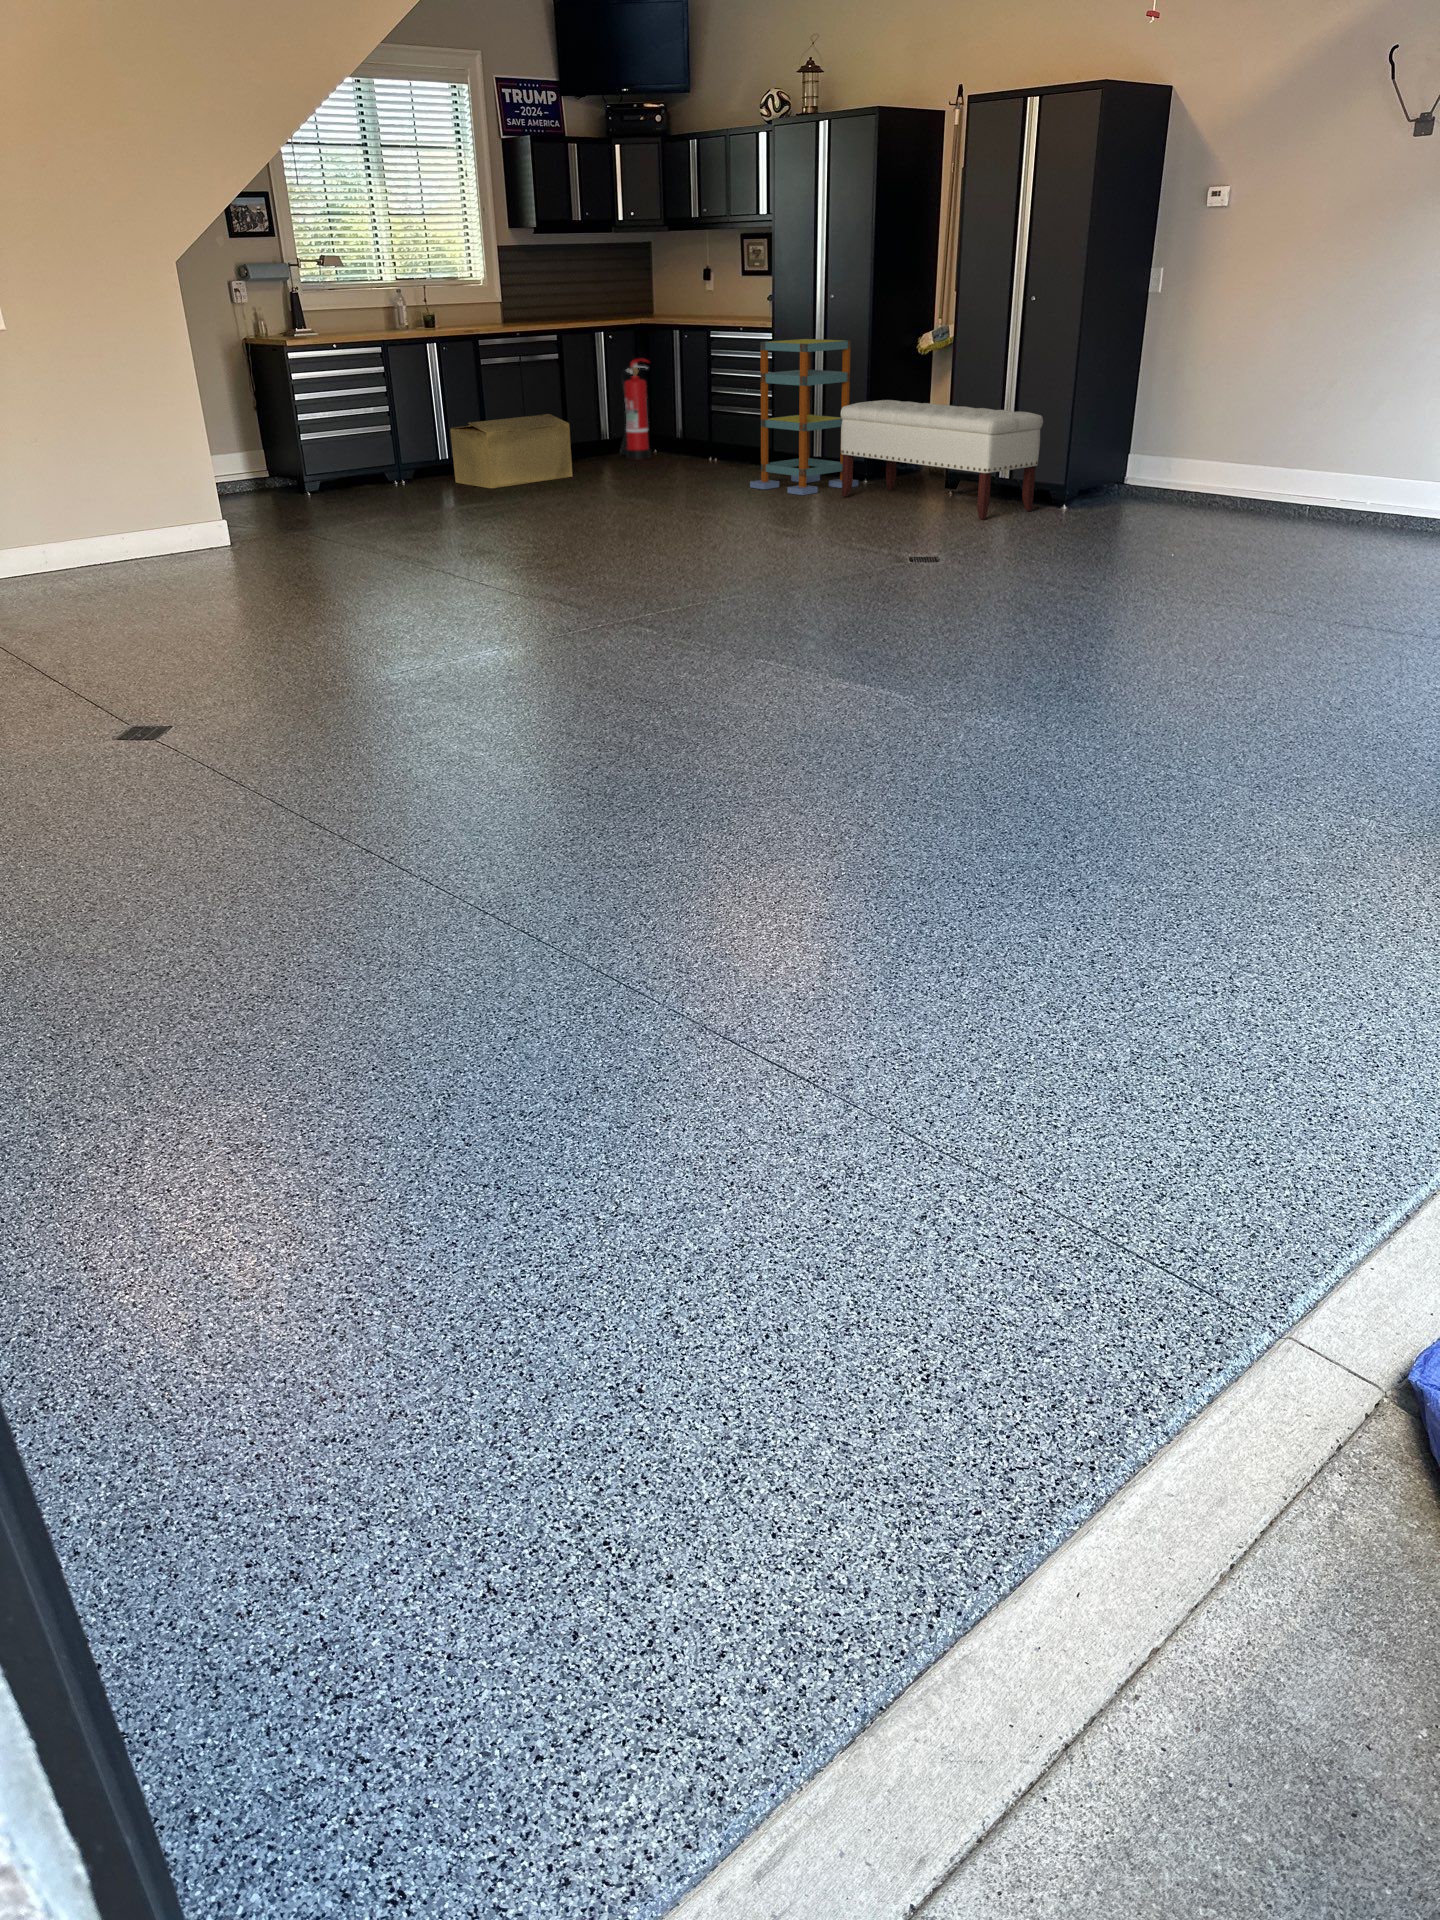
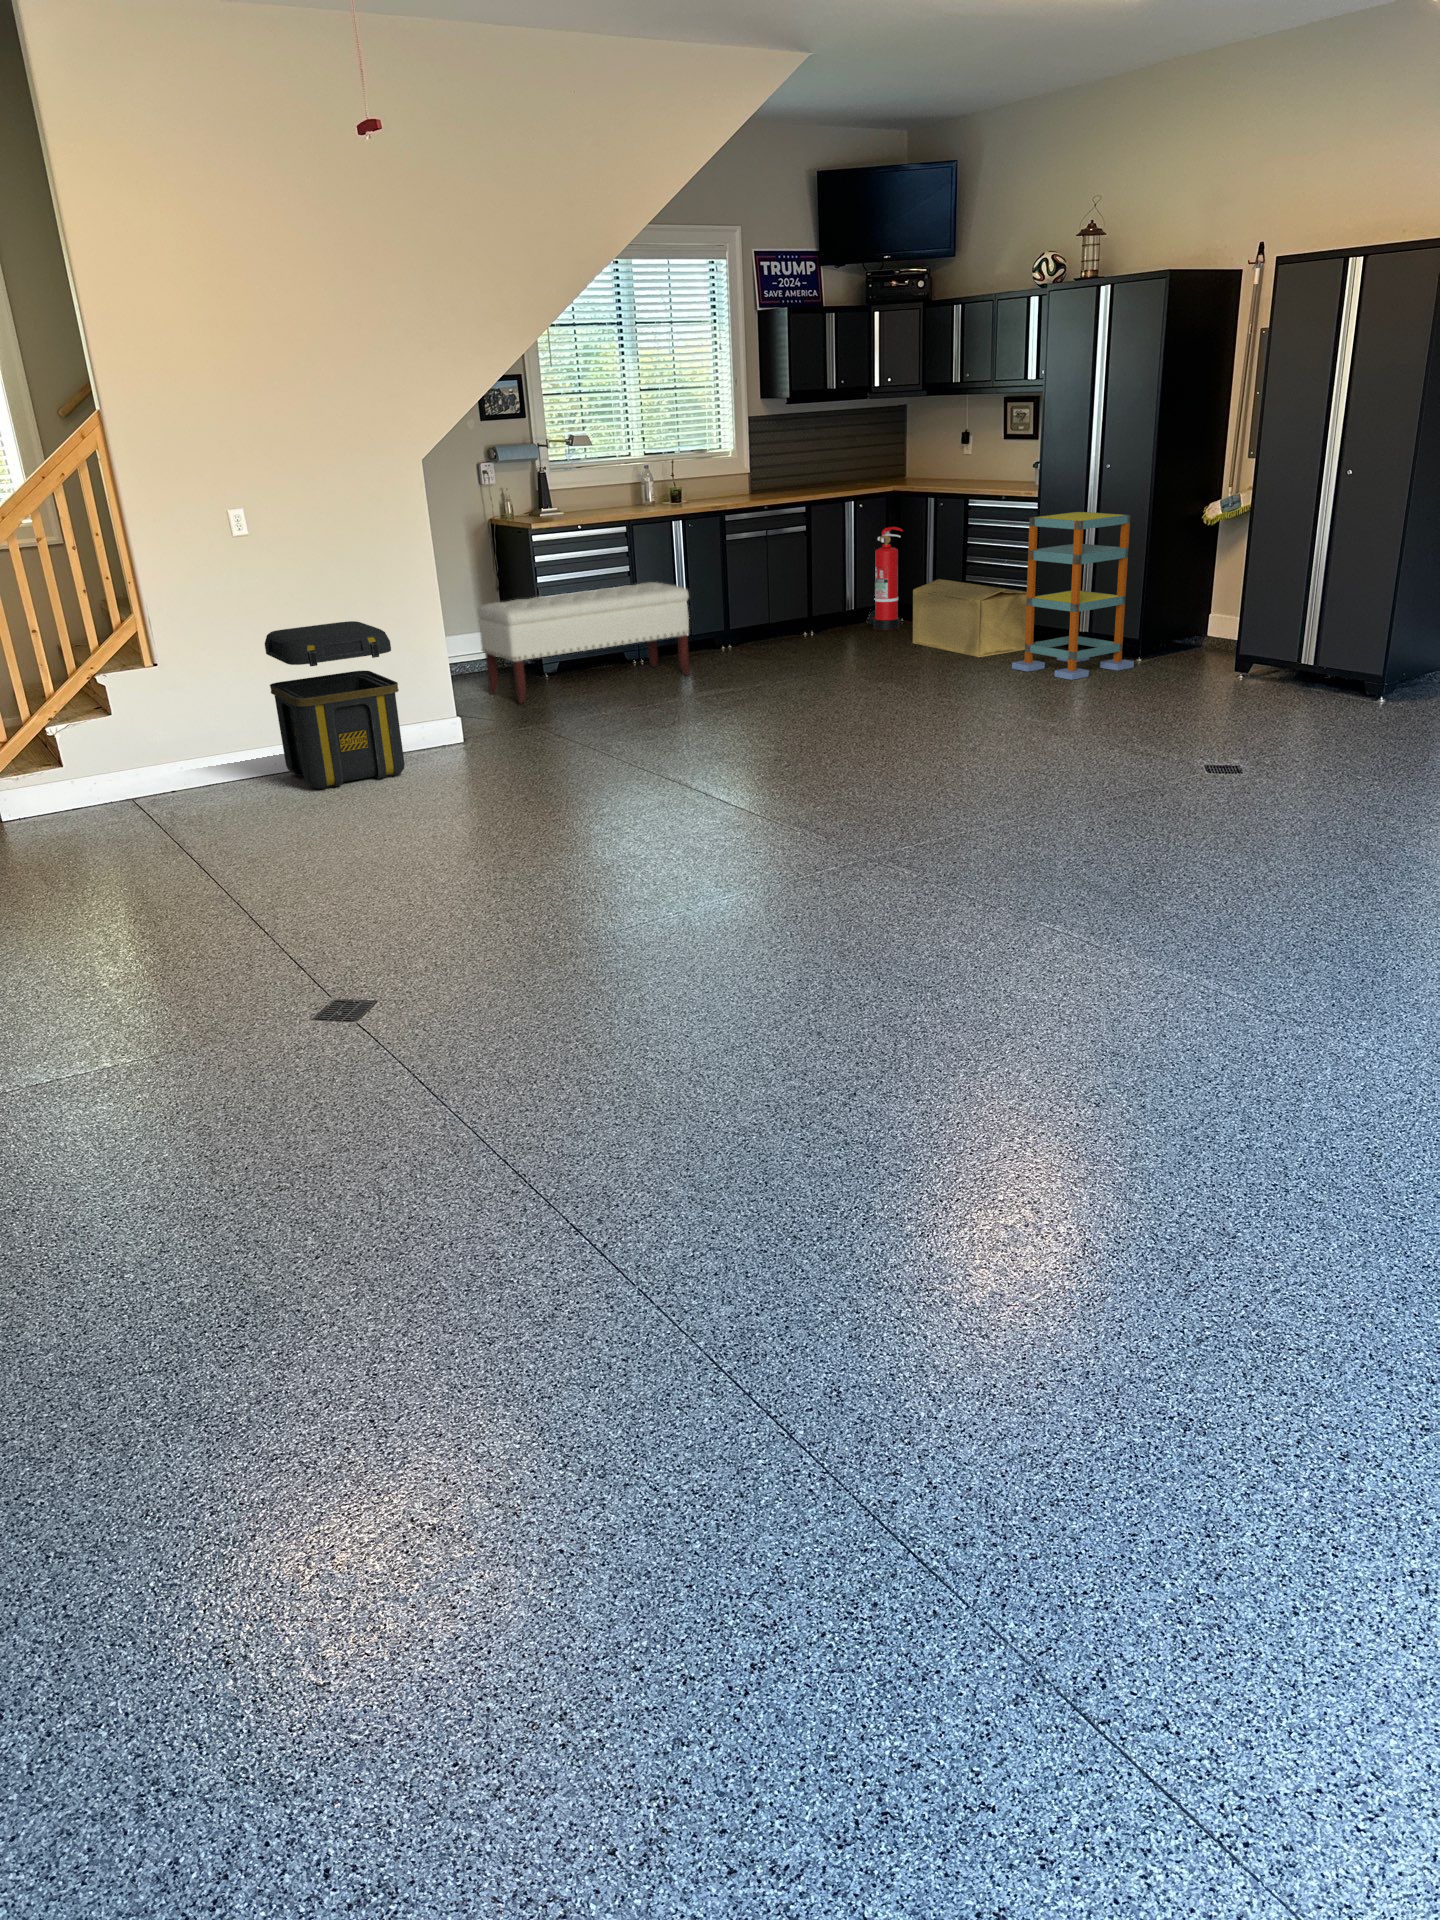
bench: present [840,400,1043,520] -> present [478,582,690,704]
cardboard box: present [450,414,573,488] -> present [913,579,1027,657]
toolbox: none [20,419,171,582] -> present [265,621,405,789]

